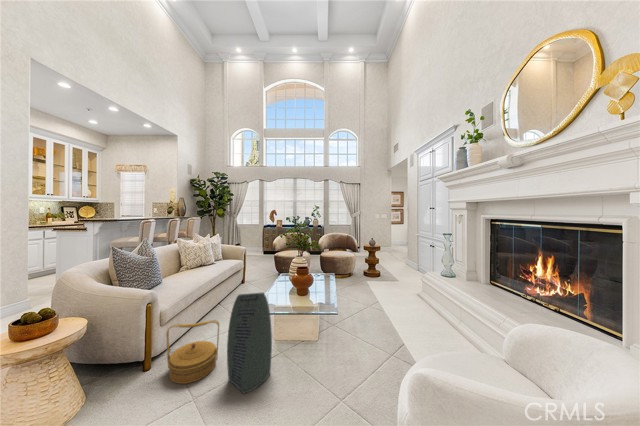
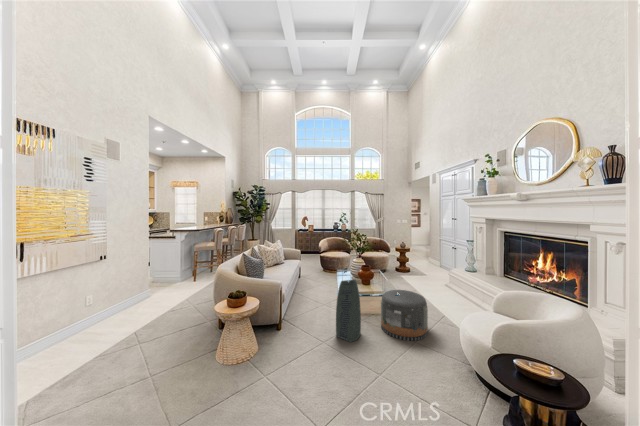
pouf: none [306,305,372,391] -> present [381,290,428,341]
basket: present [166,320,219,384] -> none [293,299,323,338]

